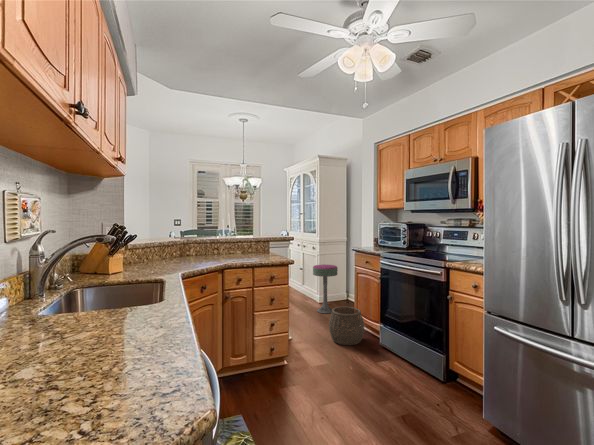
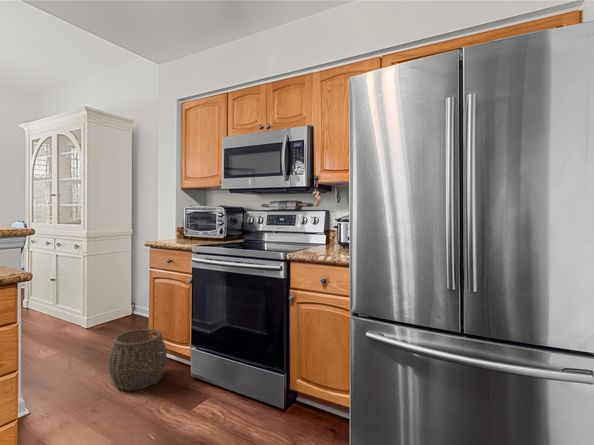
bar stool: present [313,265,338,313] -> none [75,270,118,345]

